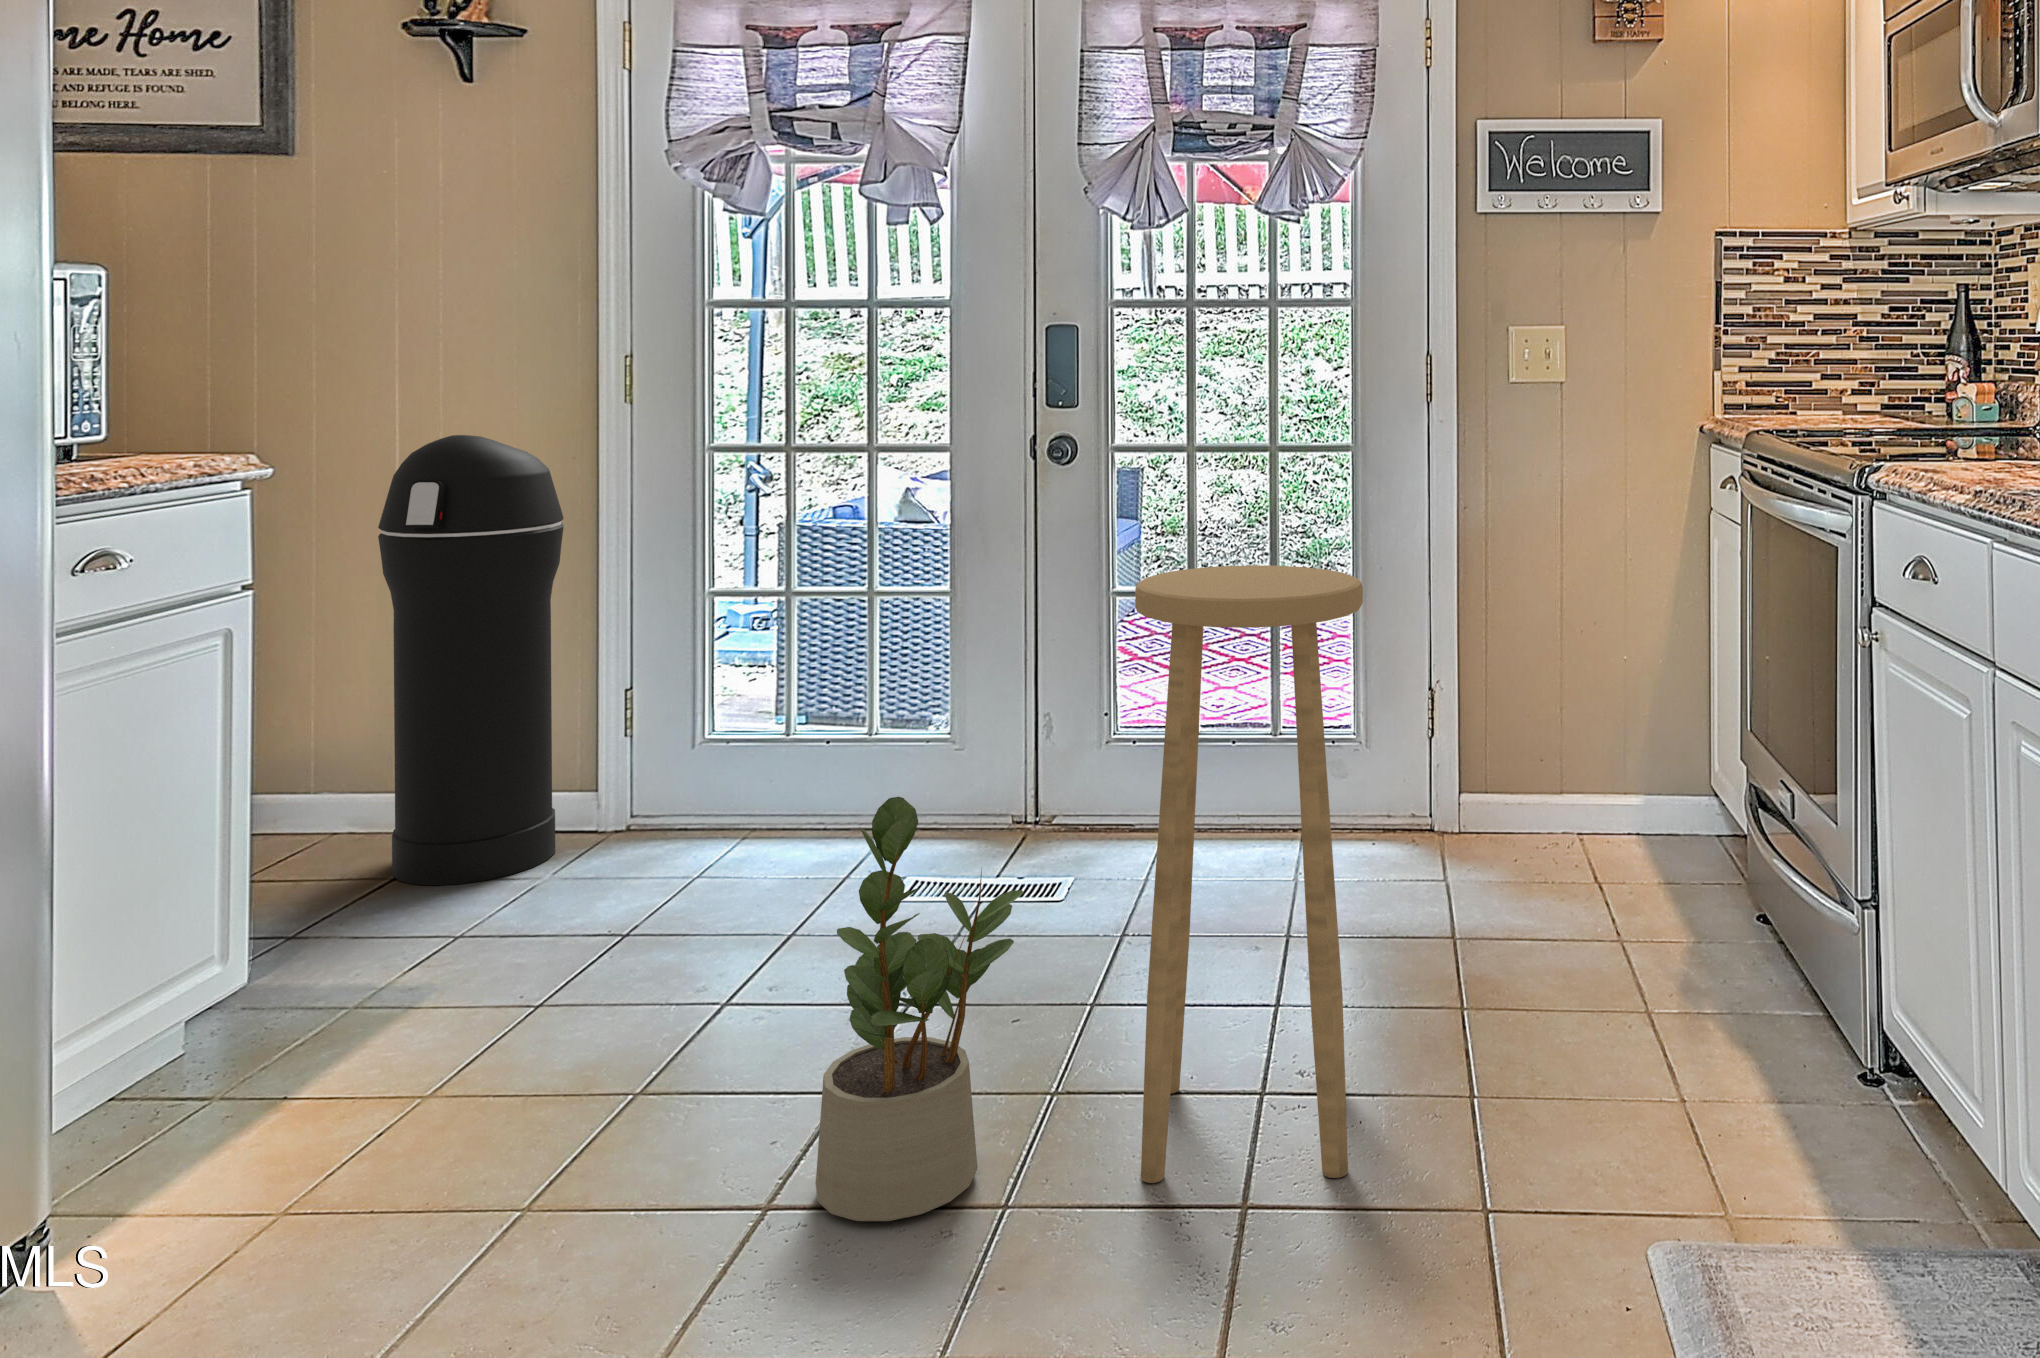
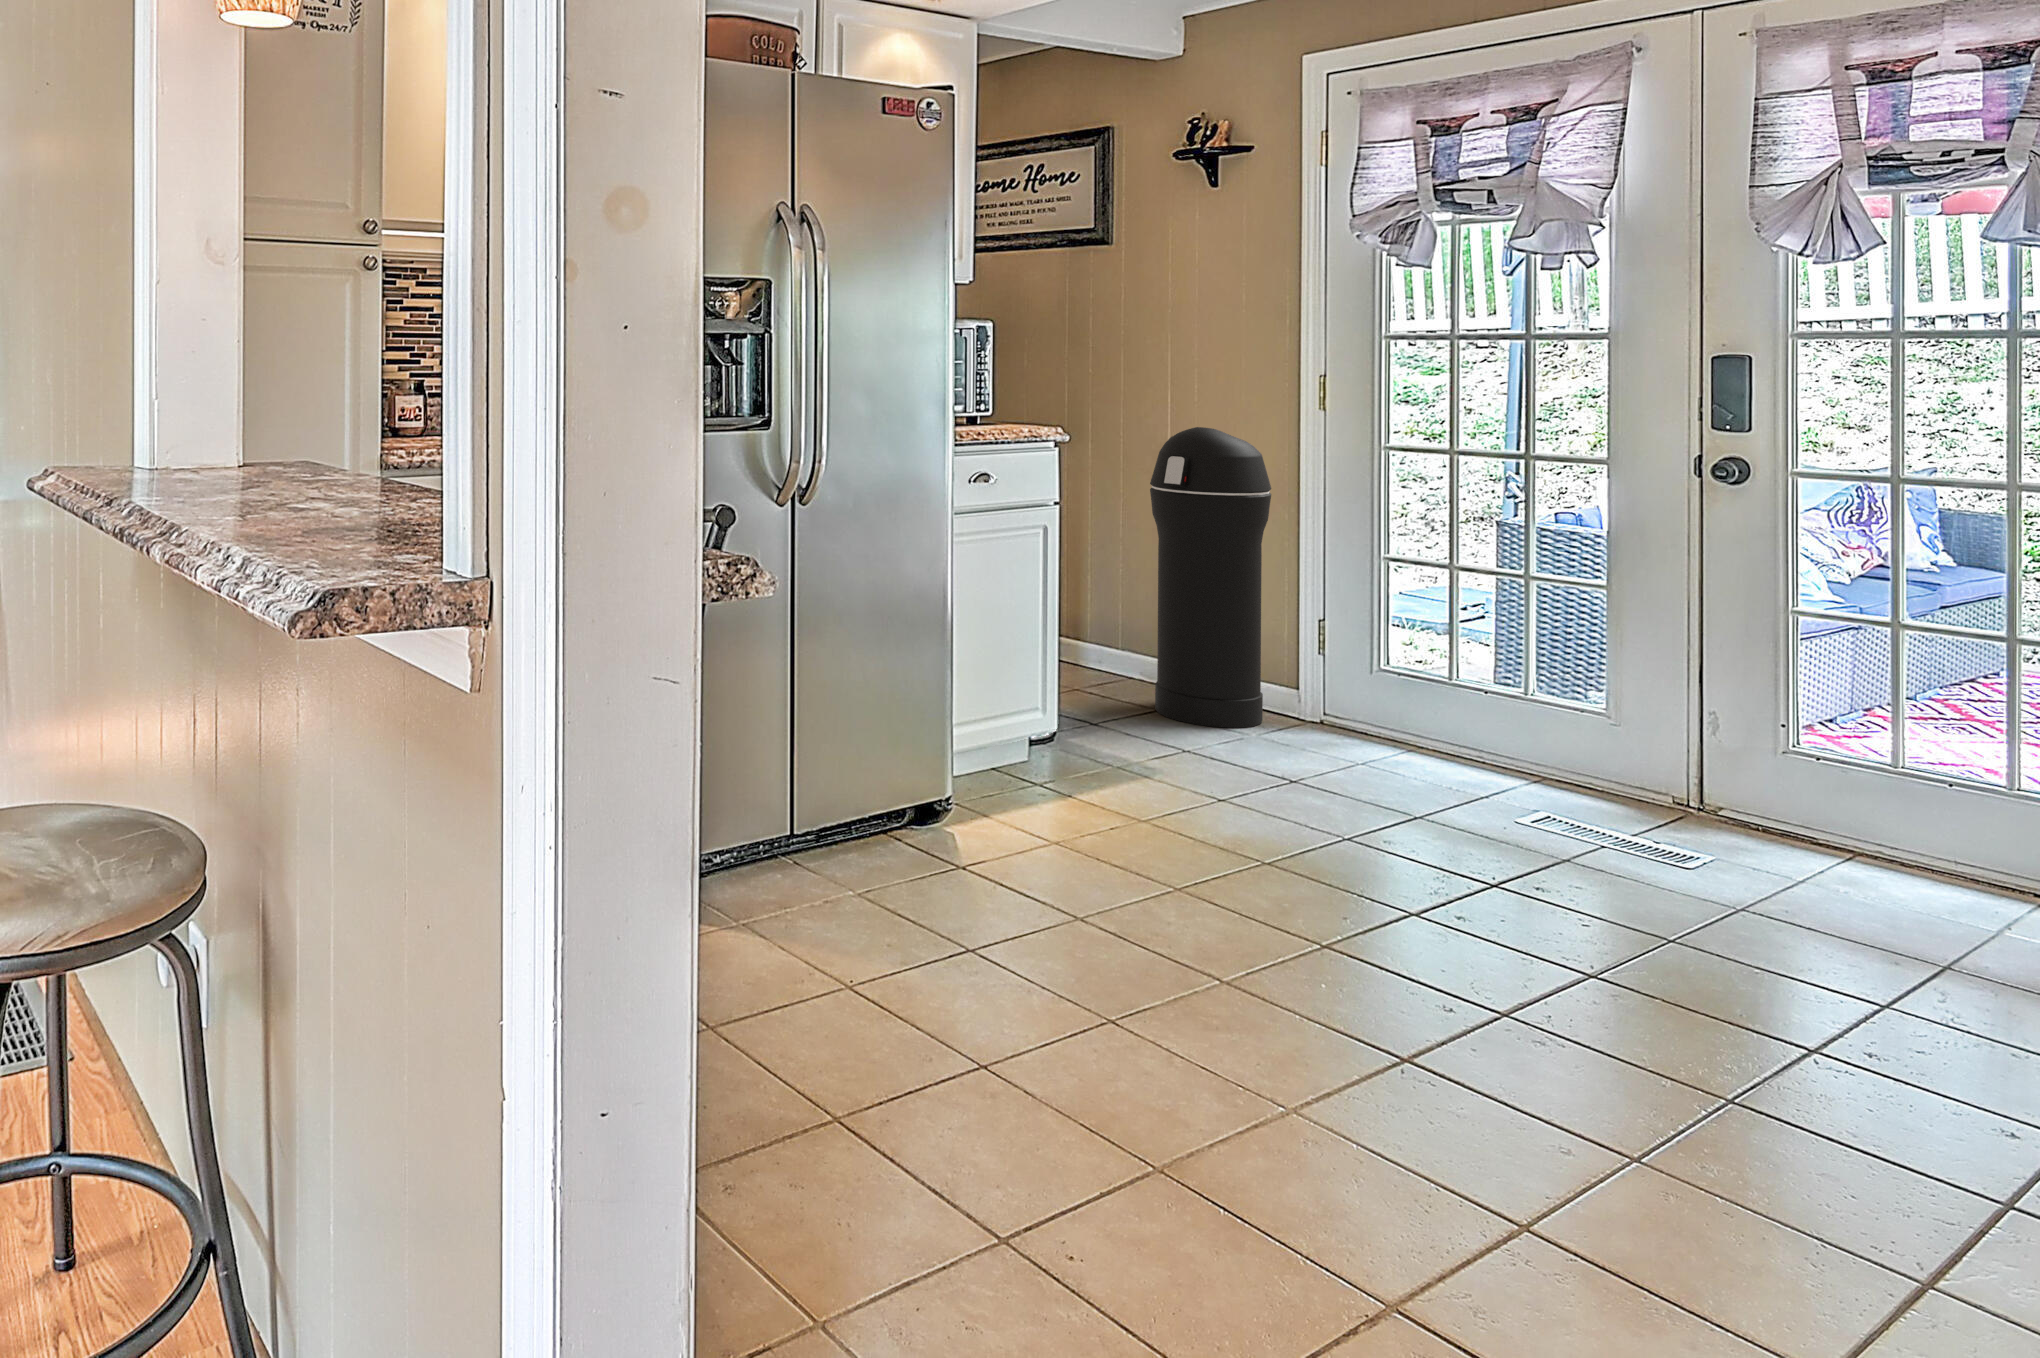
stool: present [1135,565,1363,1183] -> none [1642,570,1929,1130]
potted plant: present [816,797,1023,1221] -> none [1364,694,1544,991]

